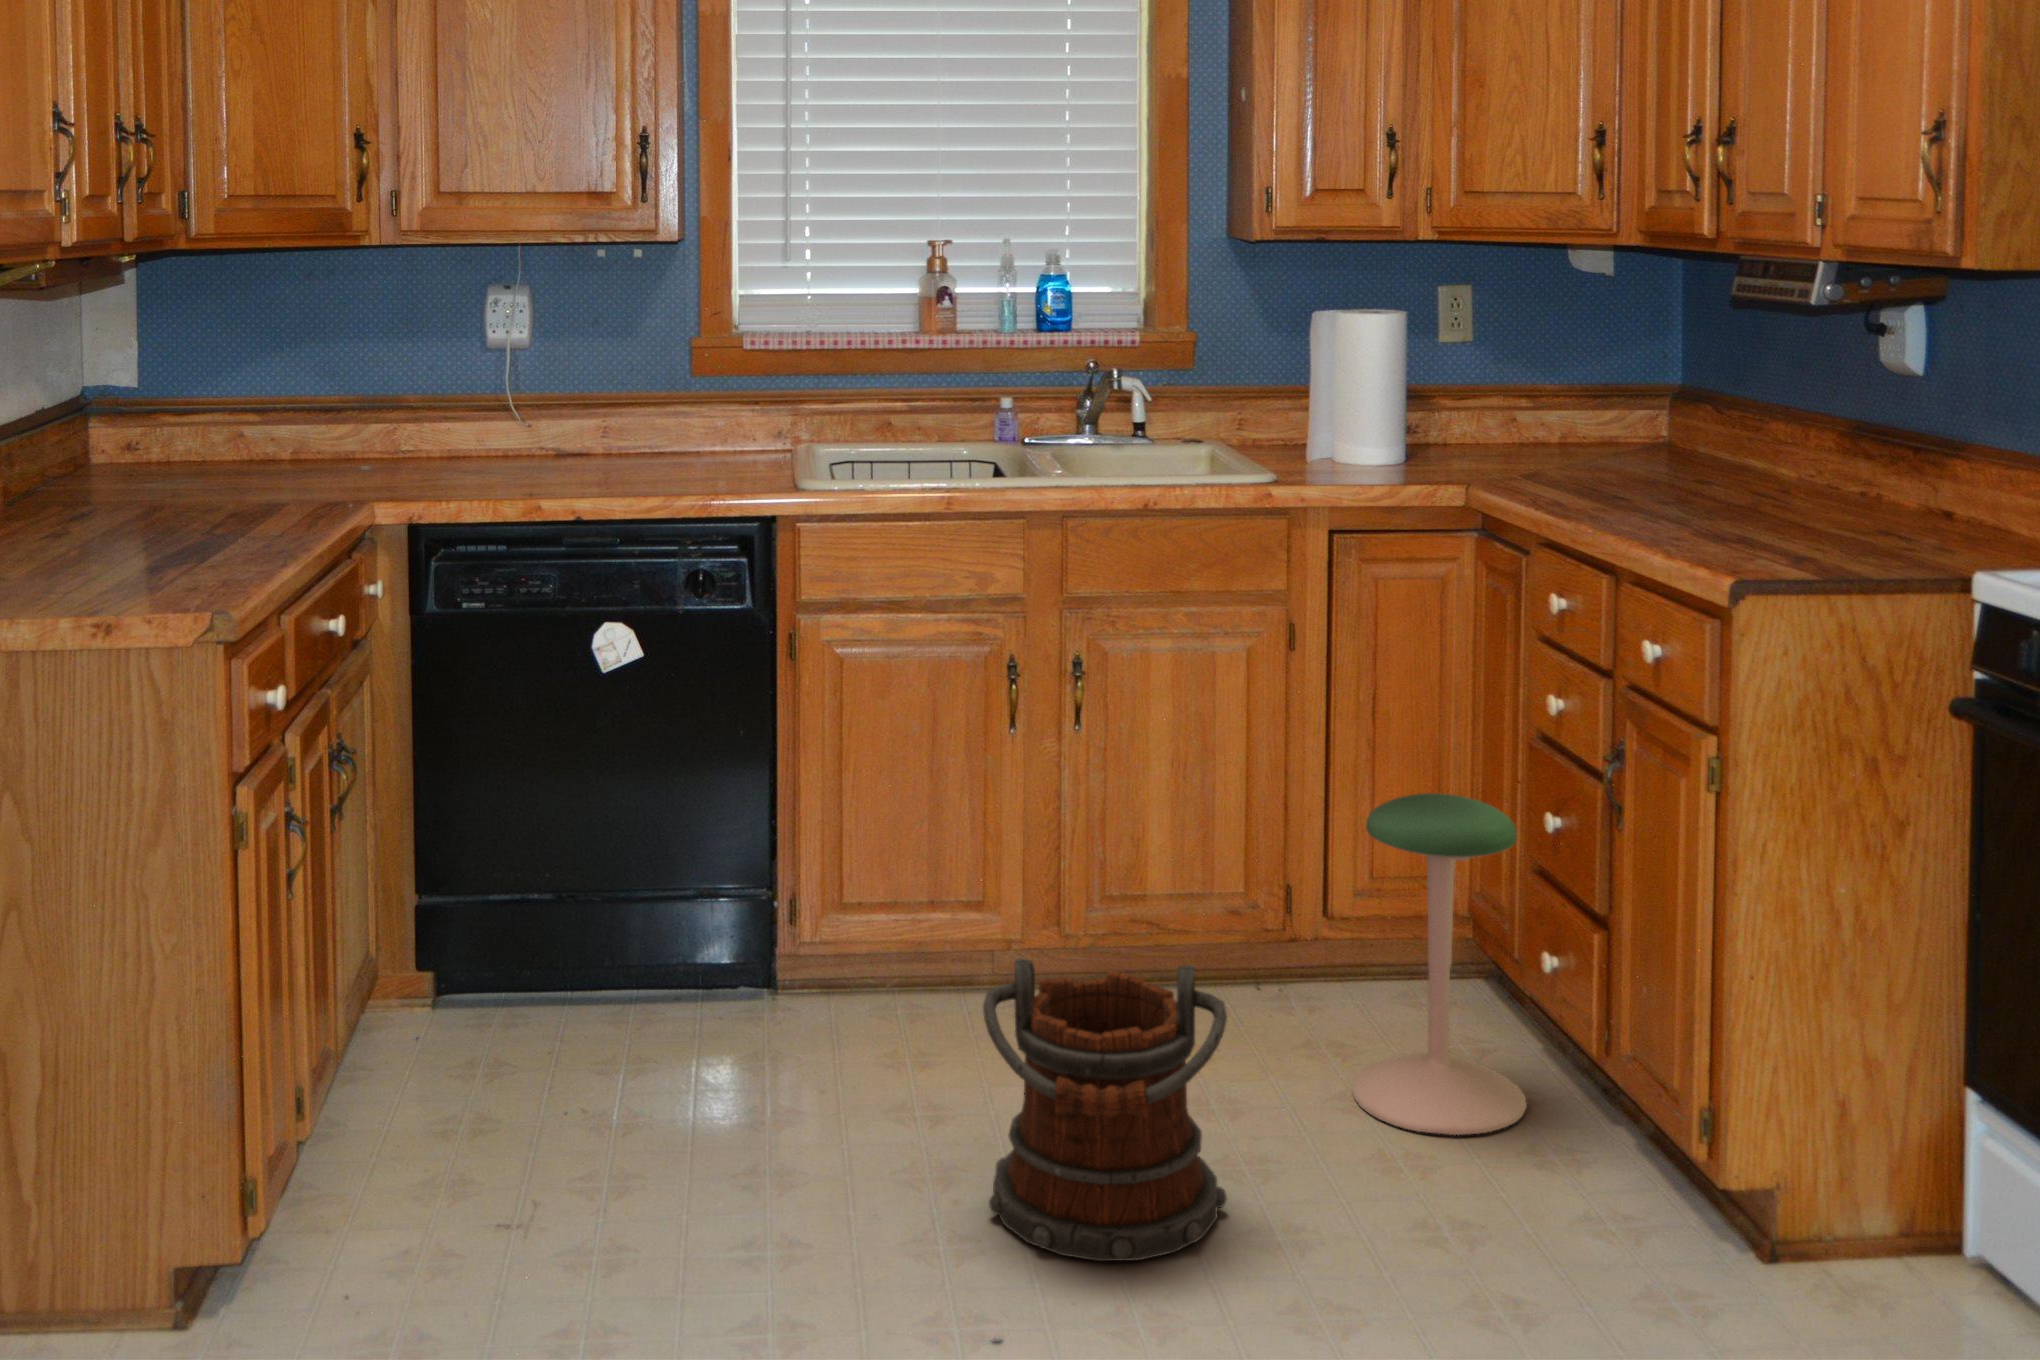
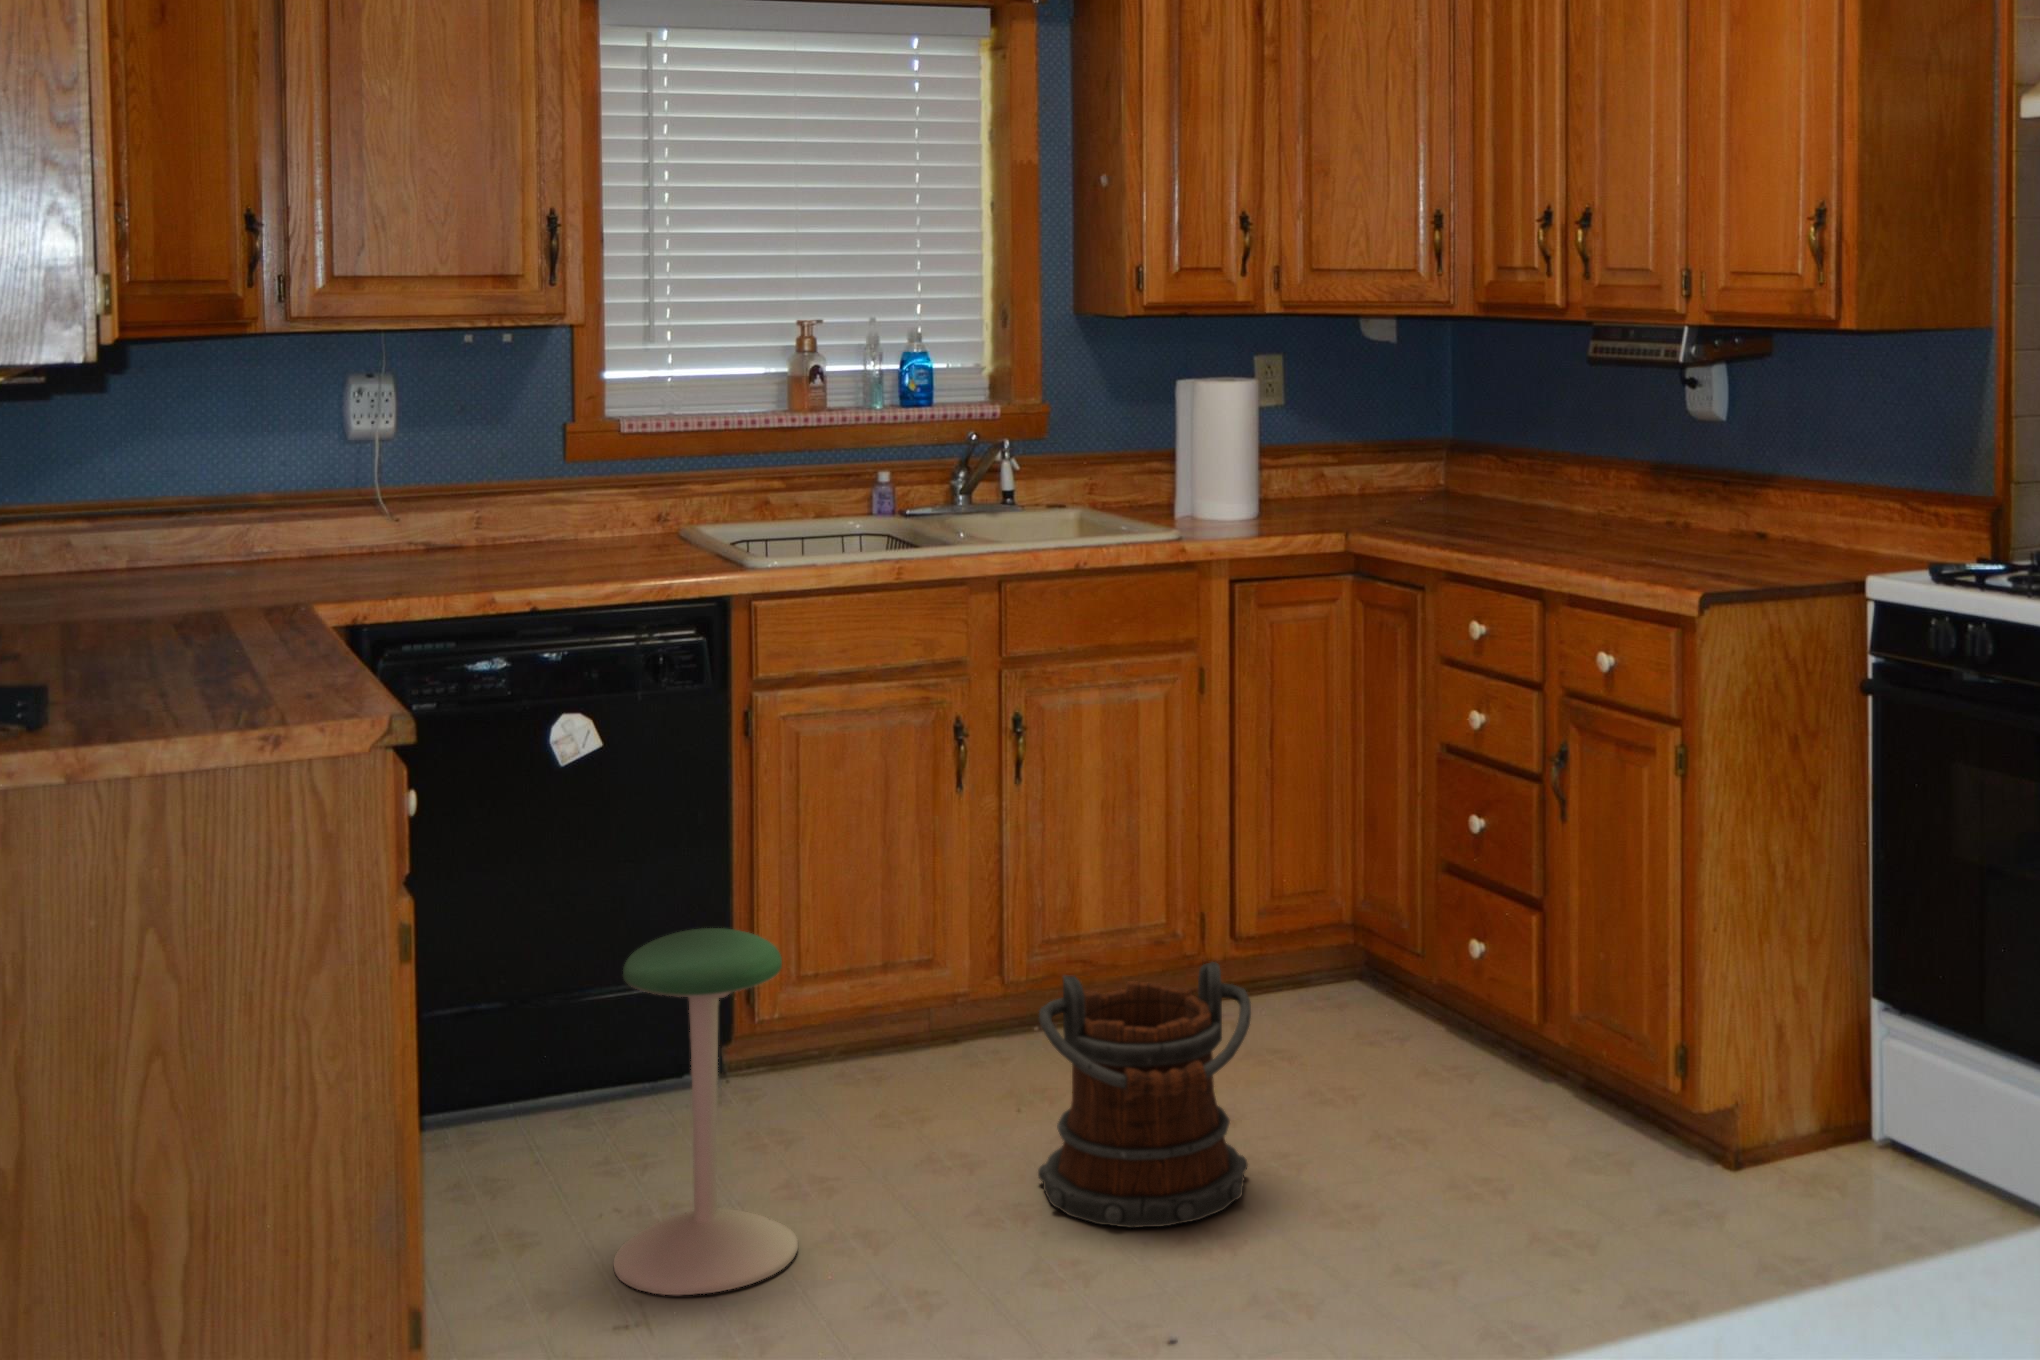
stool: present [1352,793,1527,1135] -> present [614,928,798,1295]

